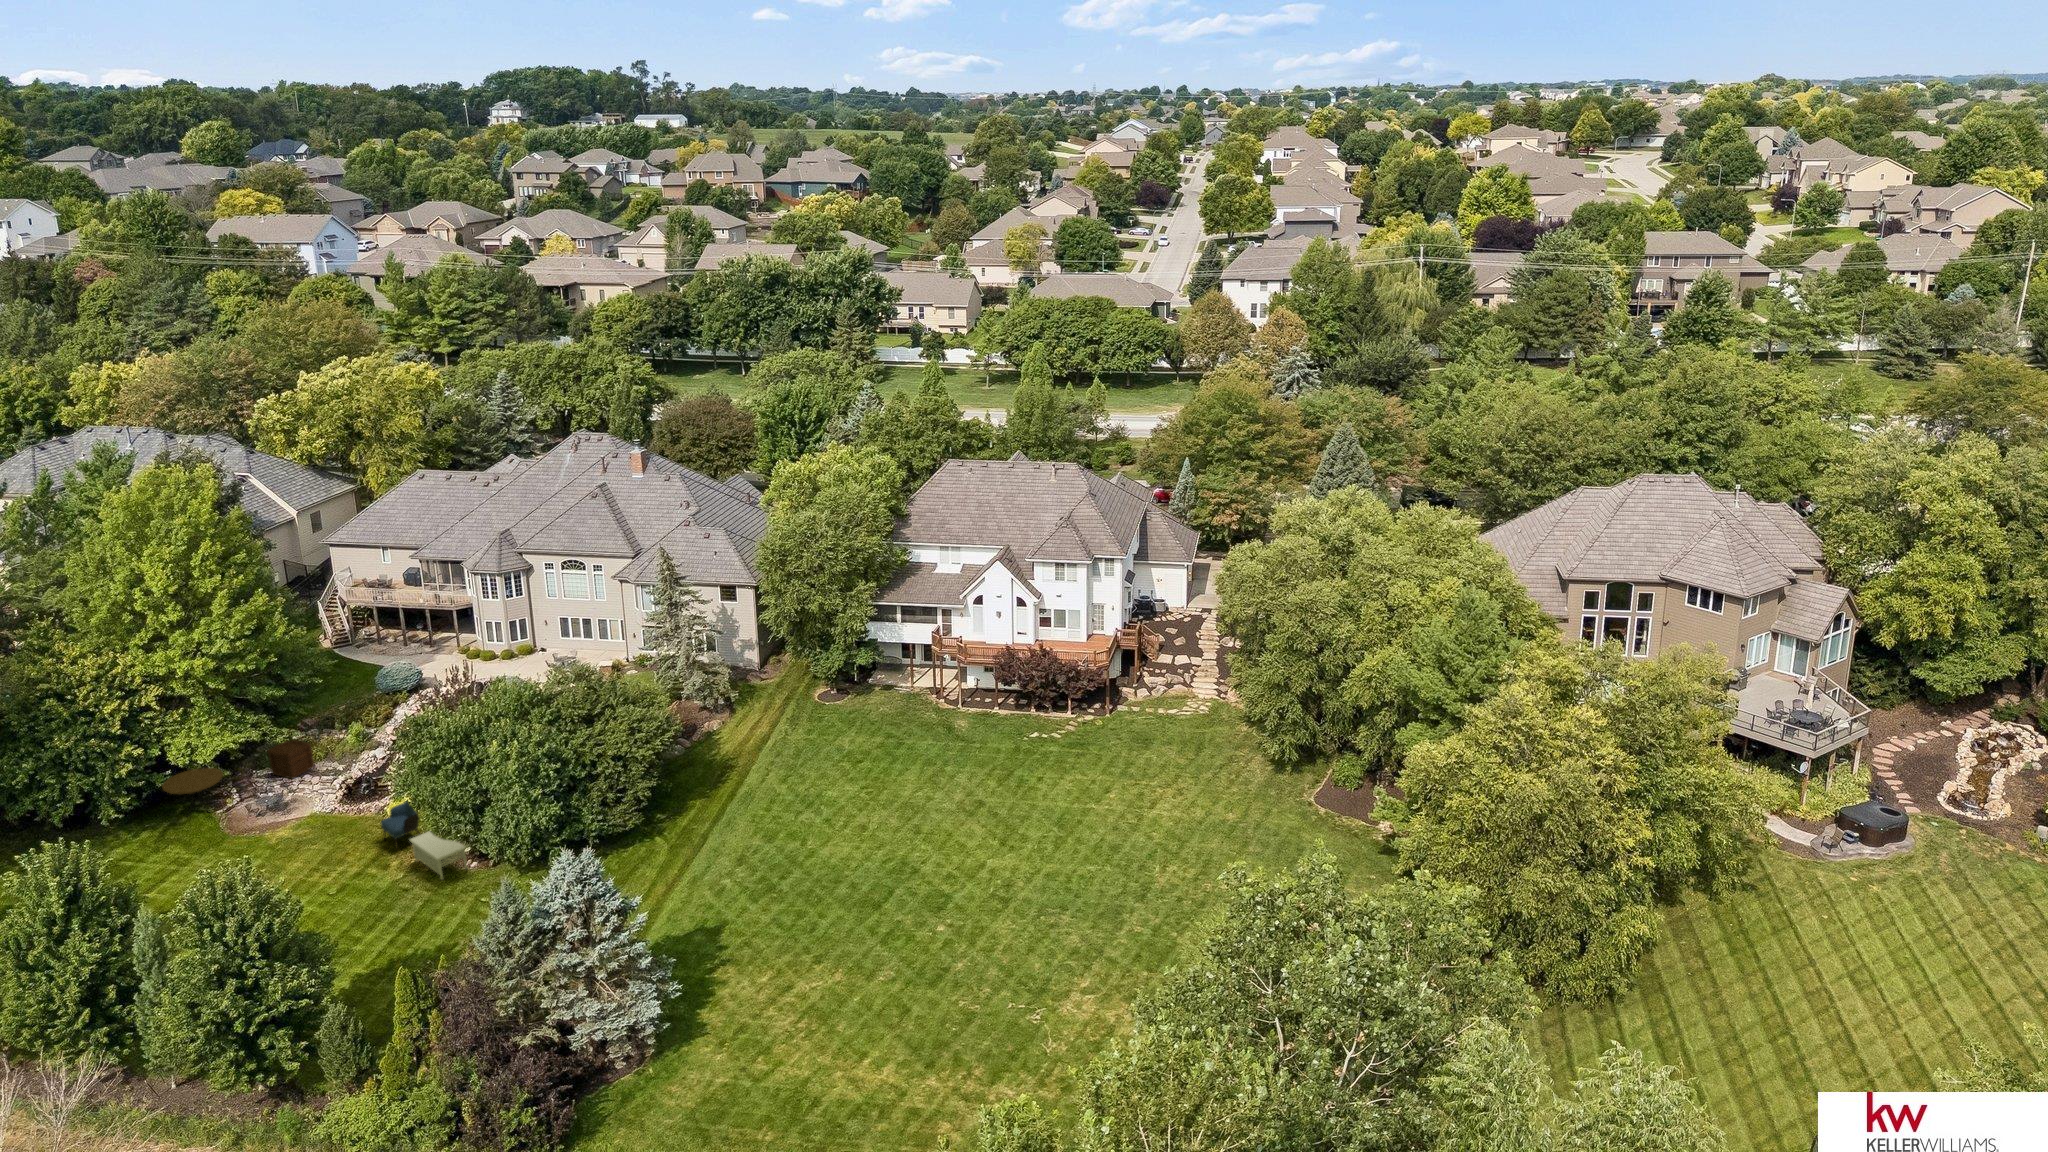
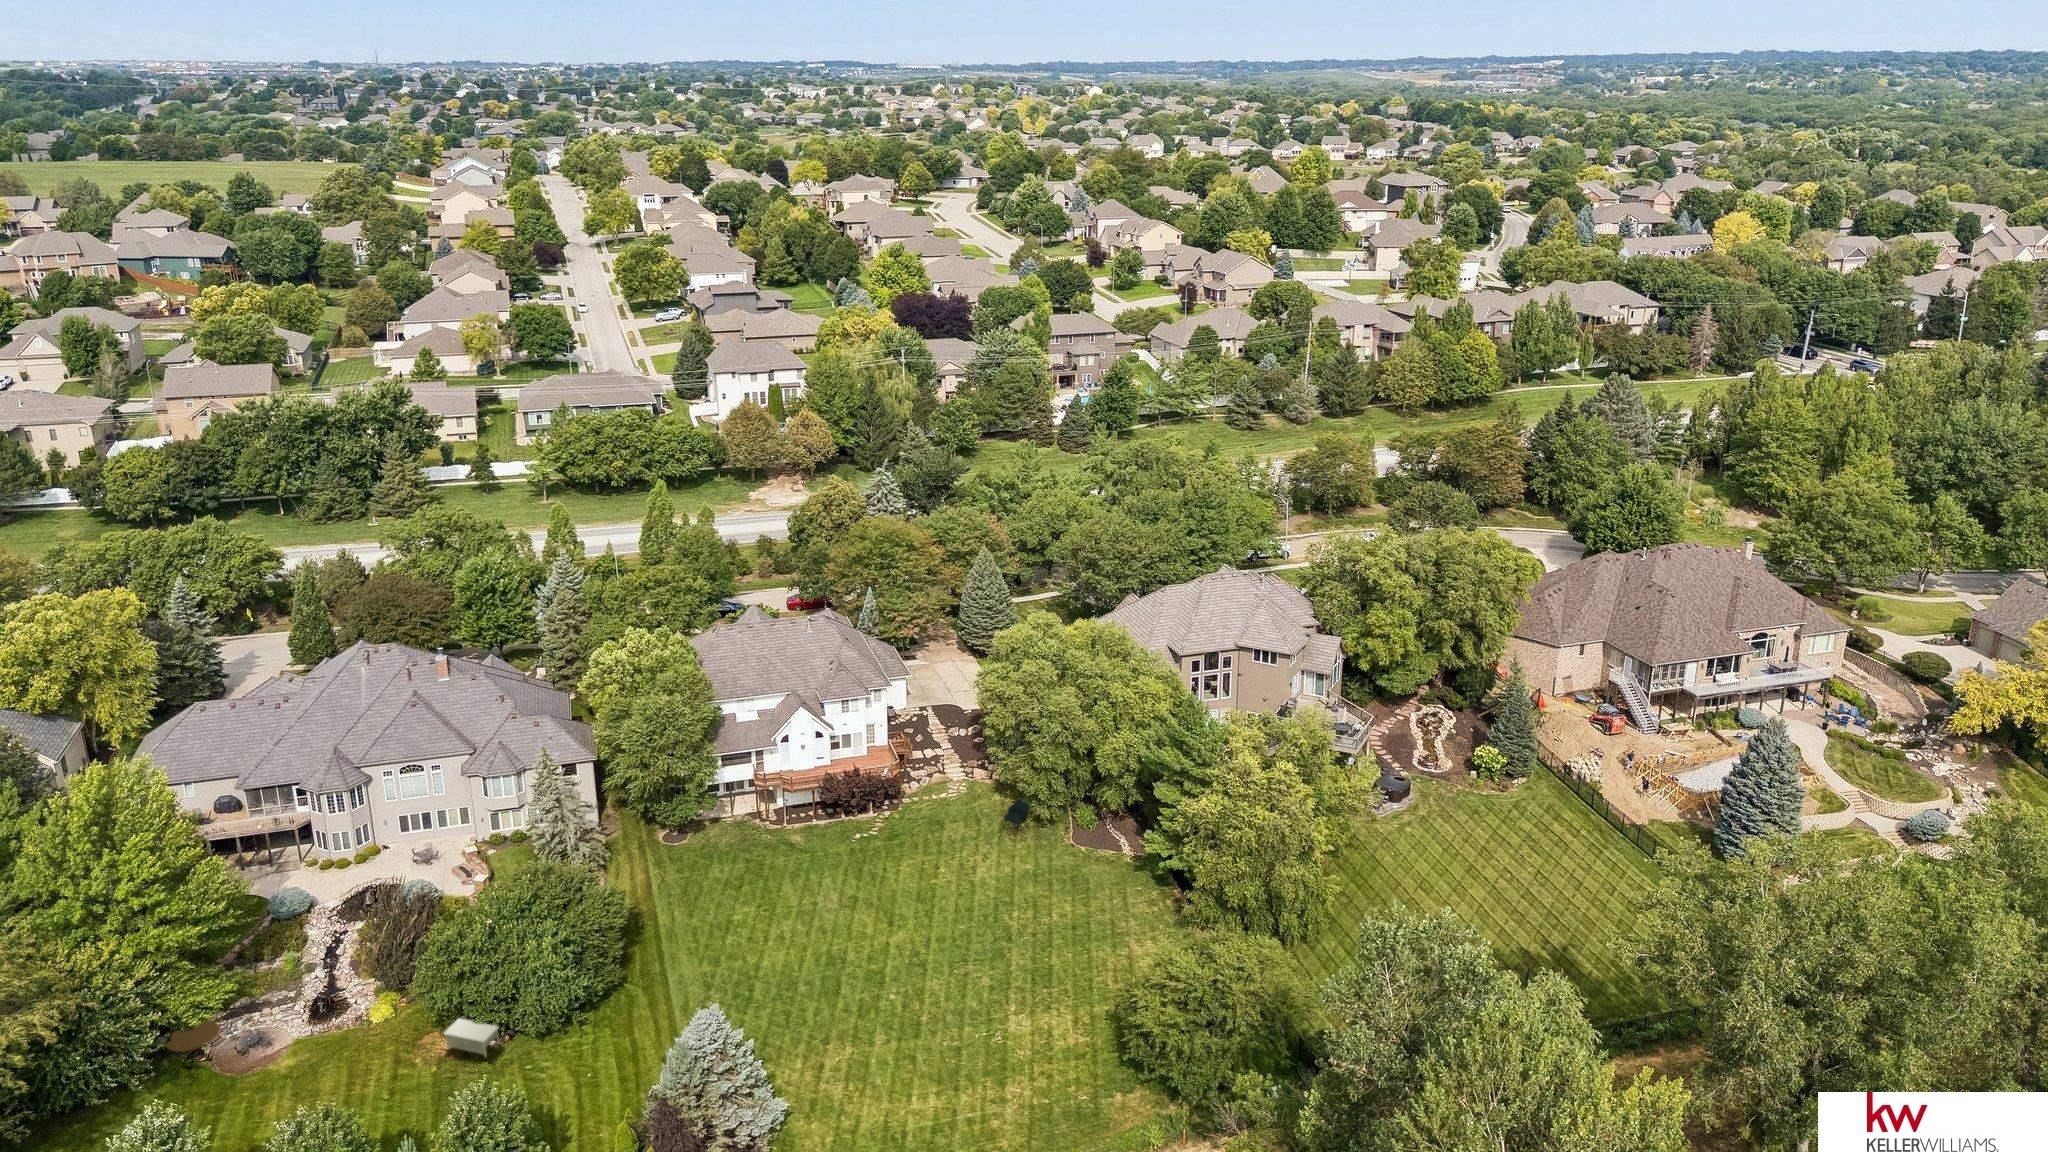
wooden crate: present [268,740,315,779] -> none [234,978,274,1013]
armchair: present [381,801,420,848] -> present [1003,799,1030,827]

